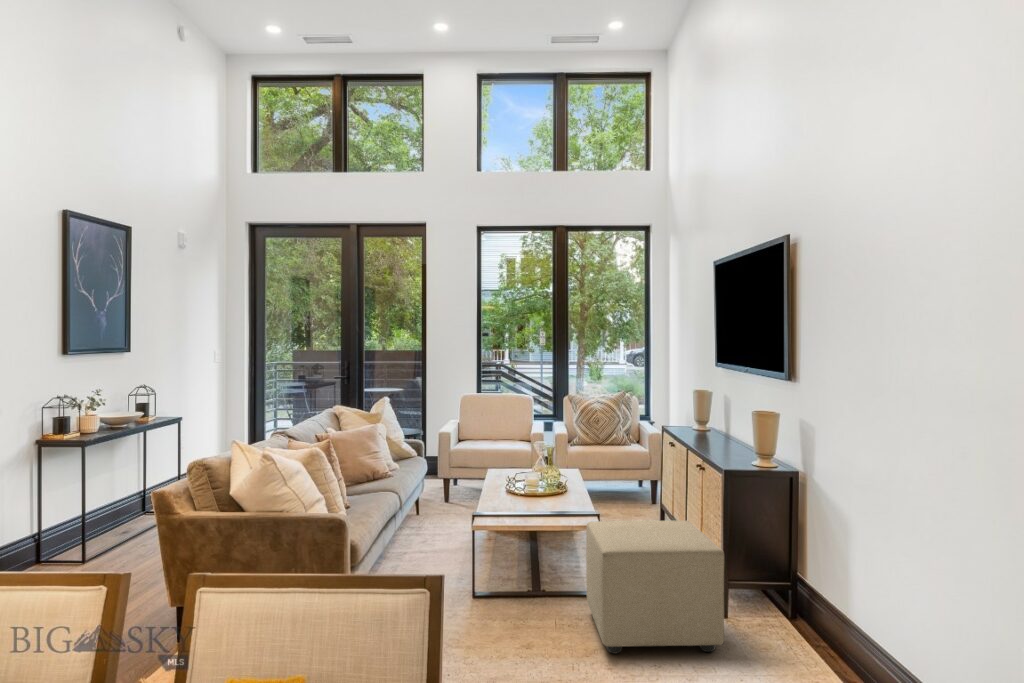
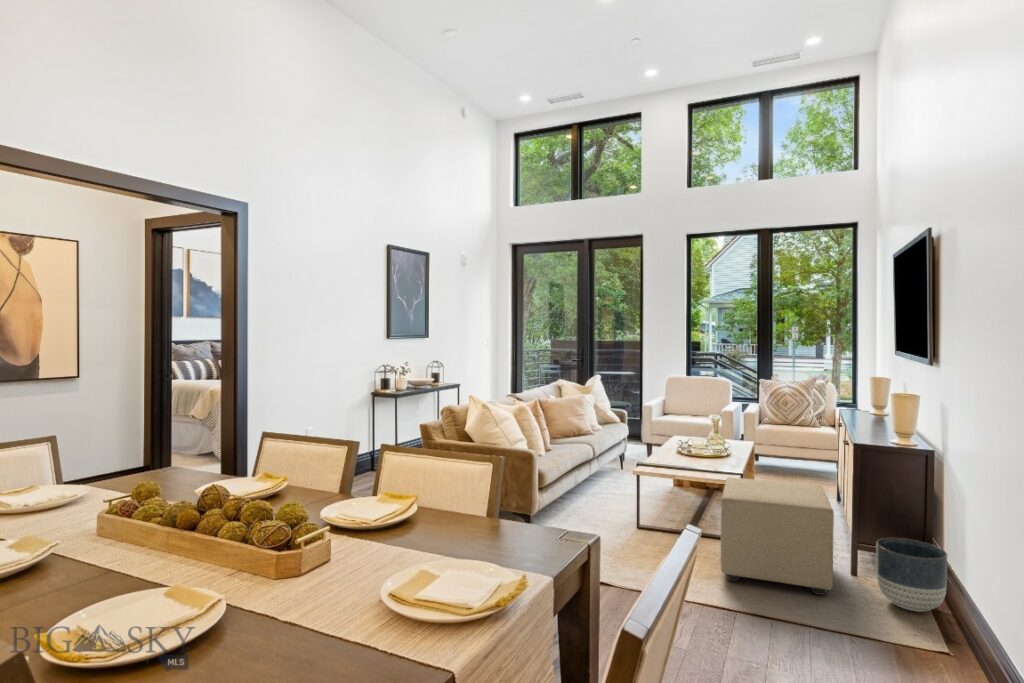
planter: none [762,572,831,653] -> present [876,538,947,612]

